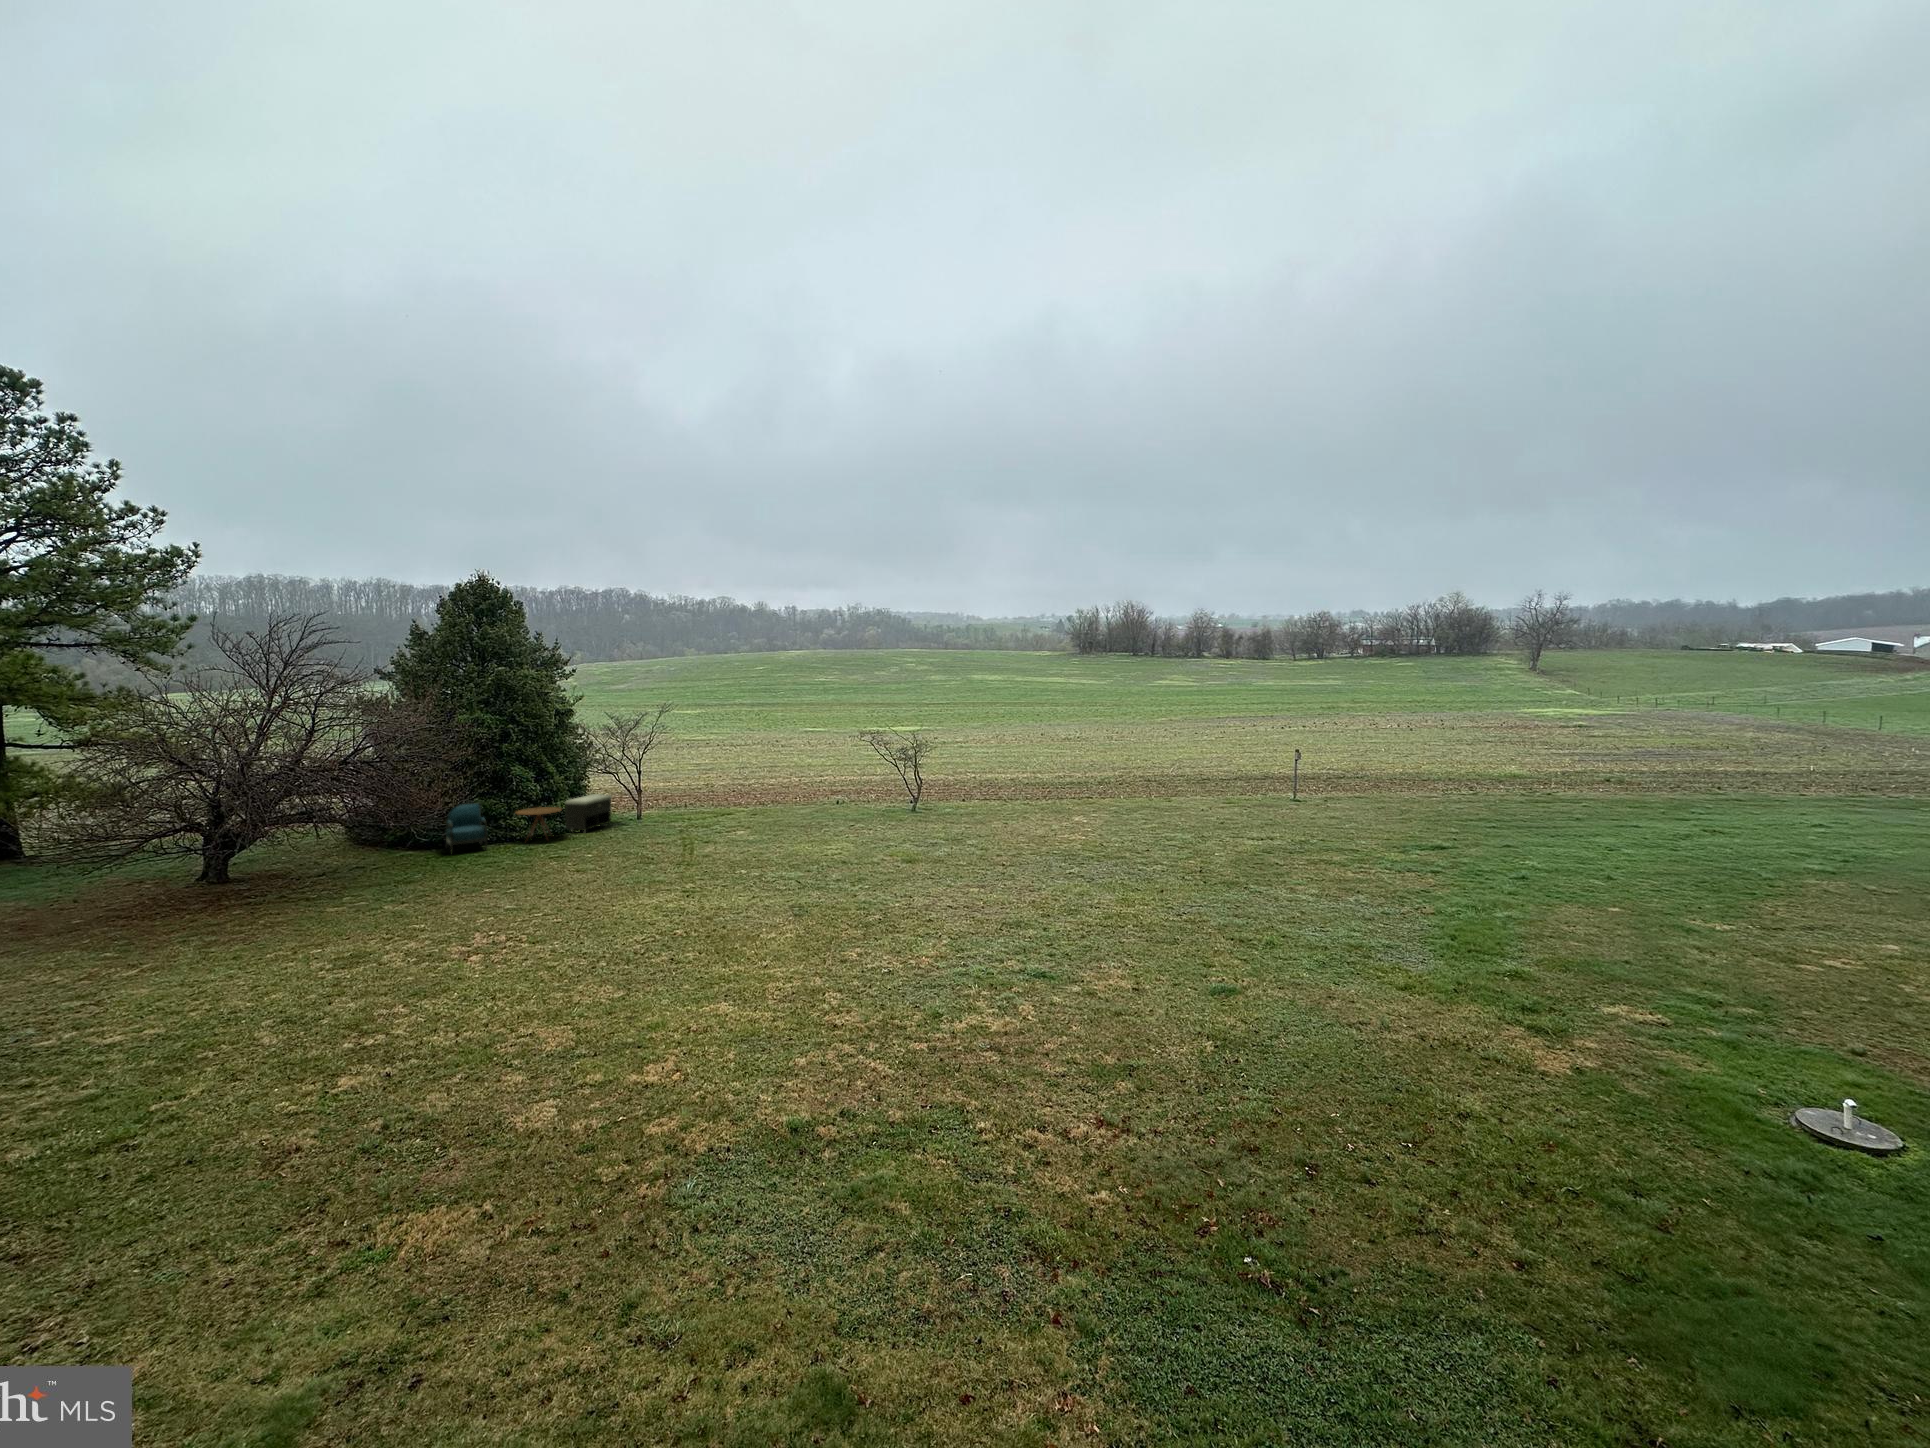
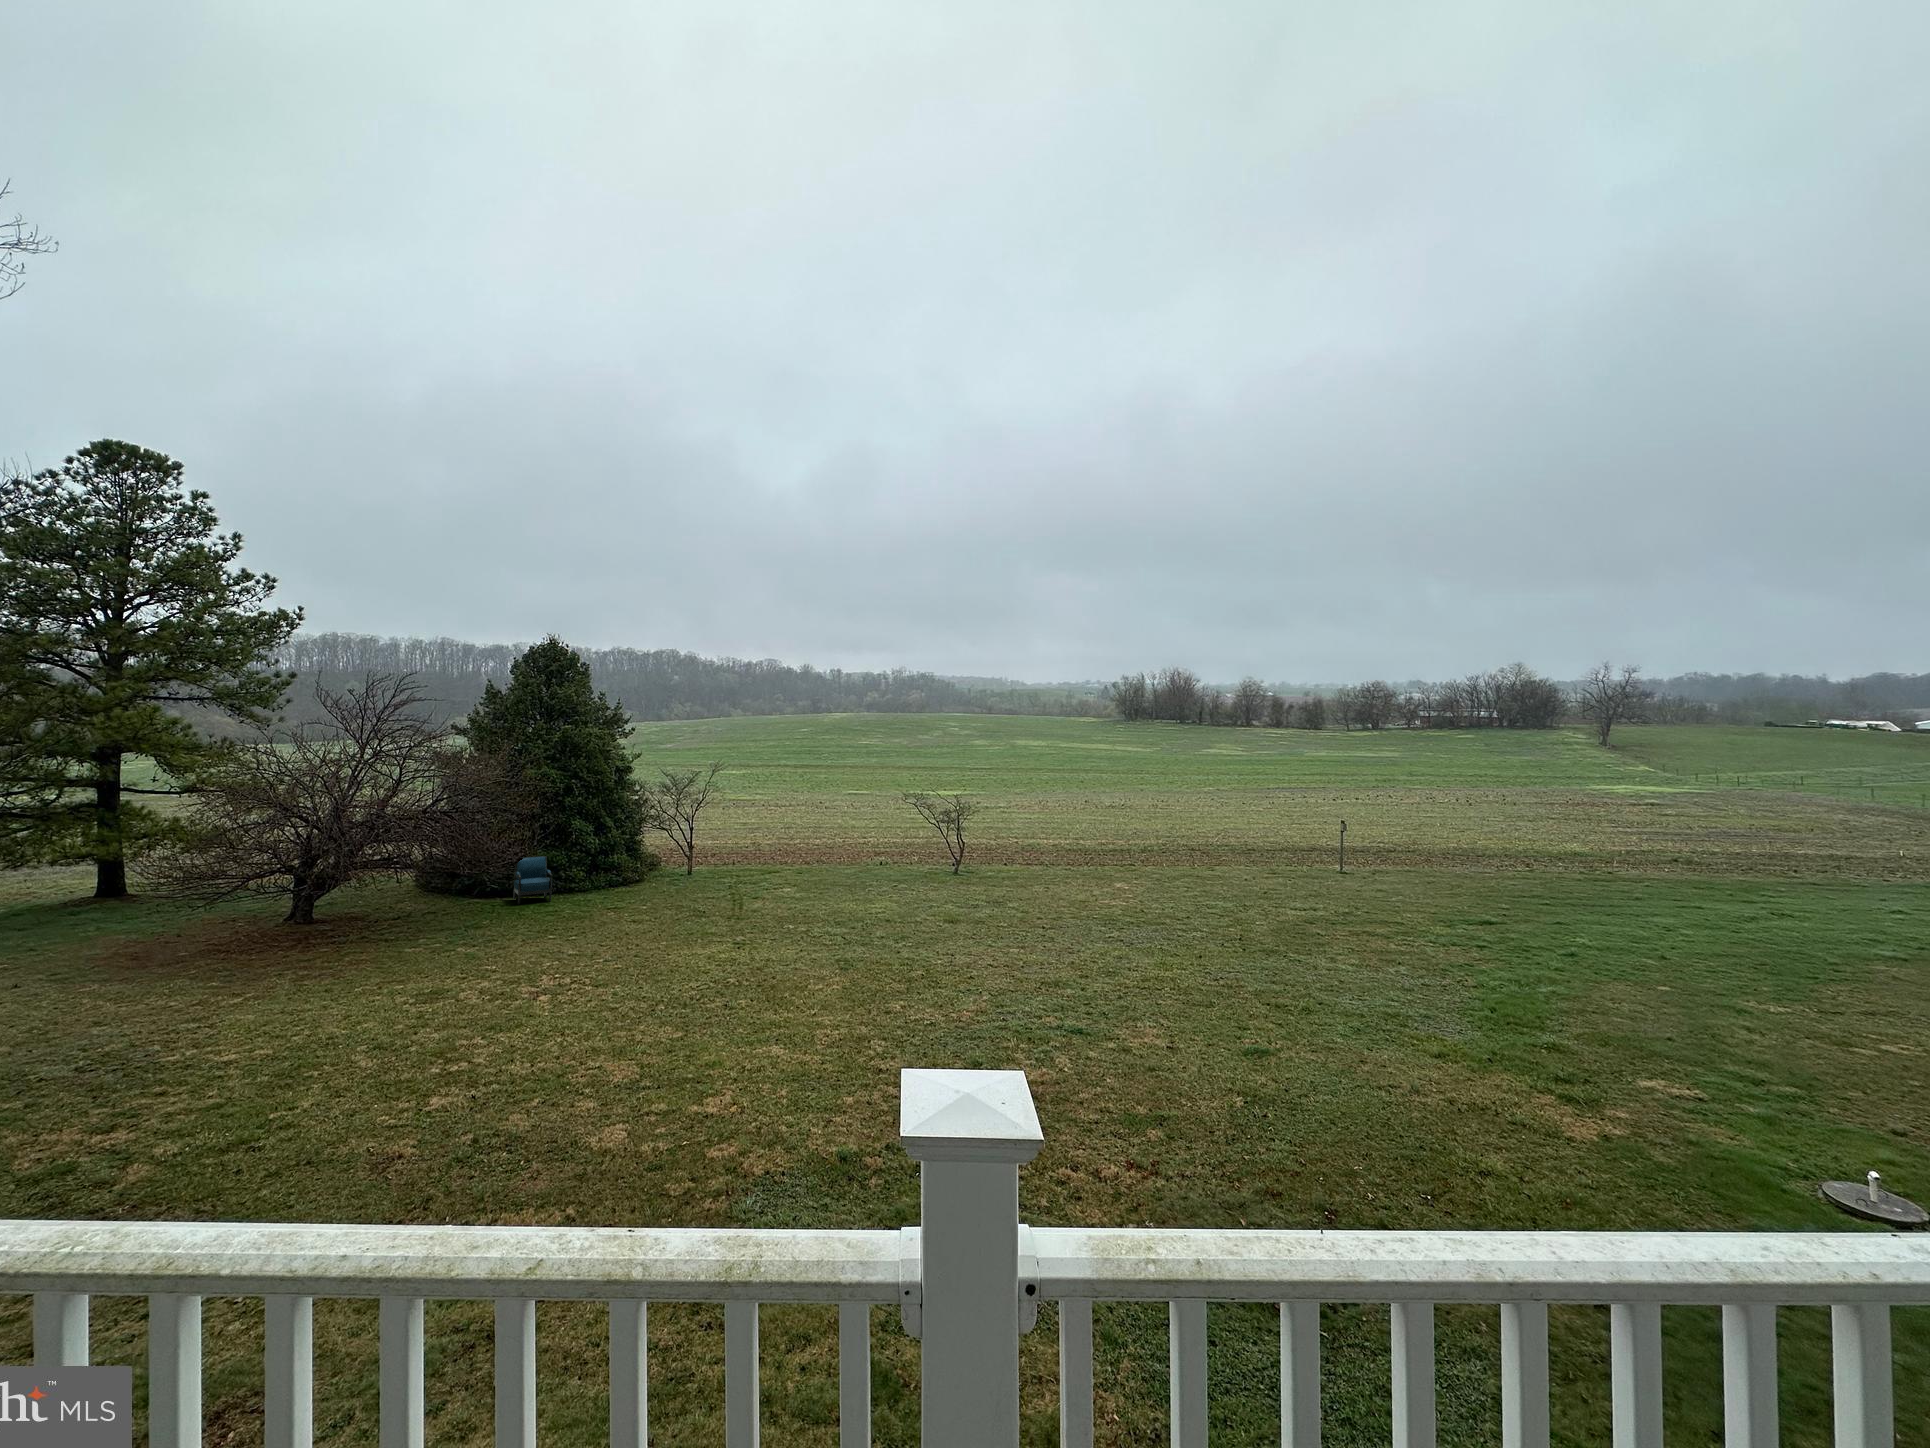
storage bench: present [565,794,612,831] -> none [623,851,667,887]
round table: present [516,807,562,839] -> none [578,862,621,895]

